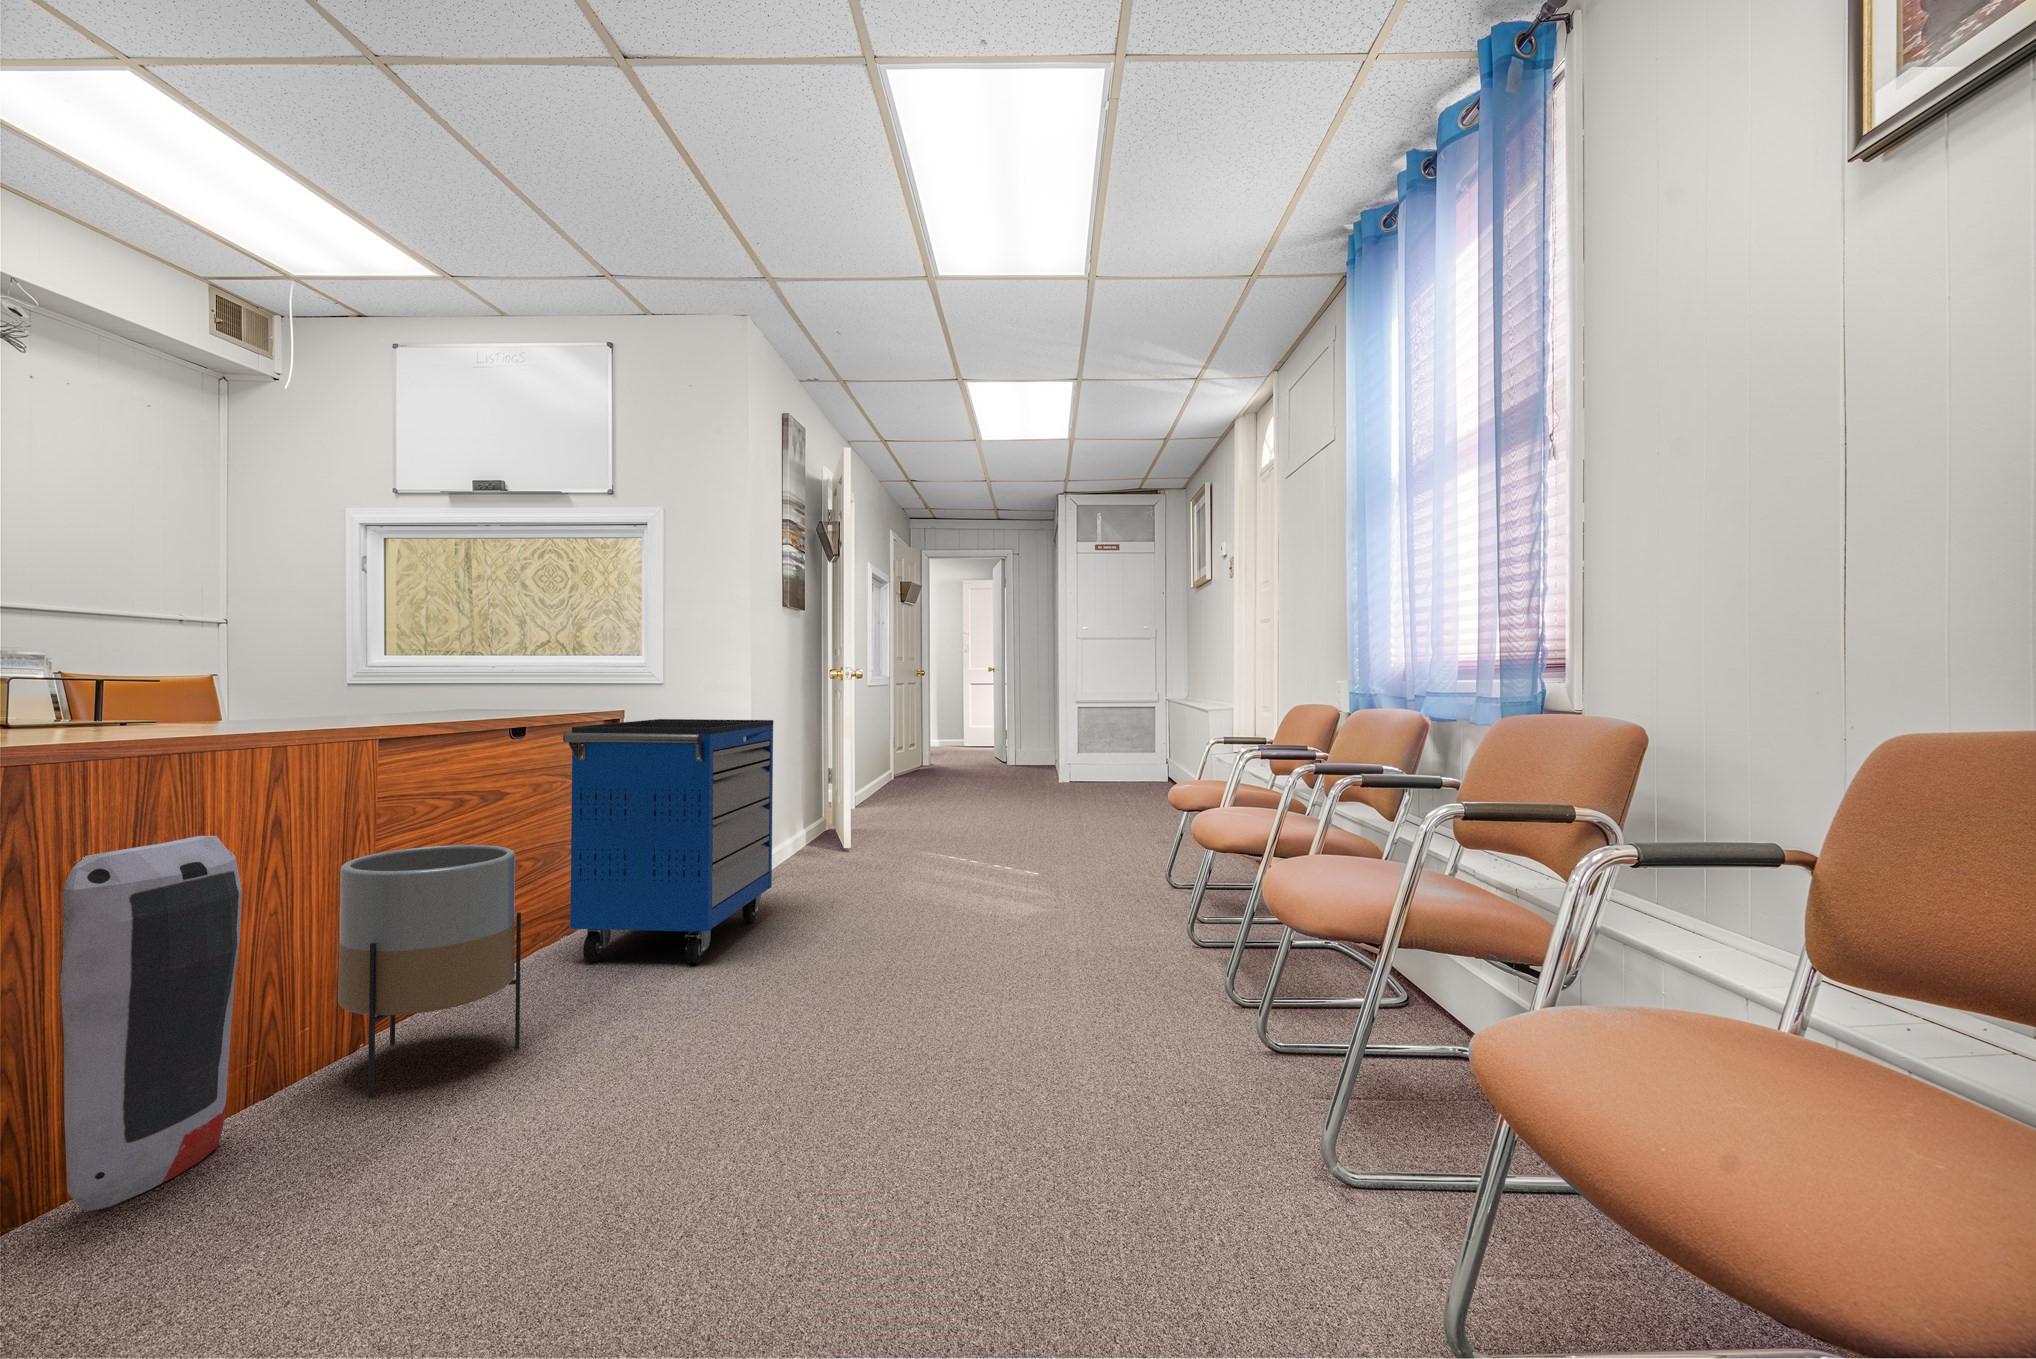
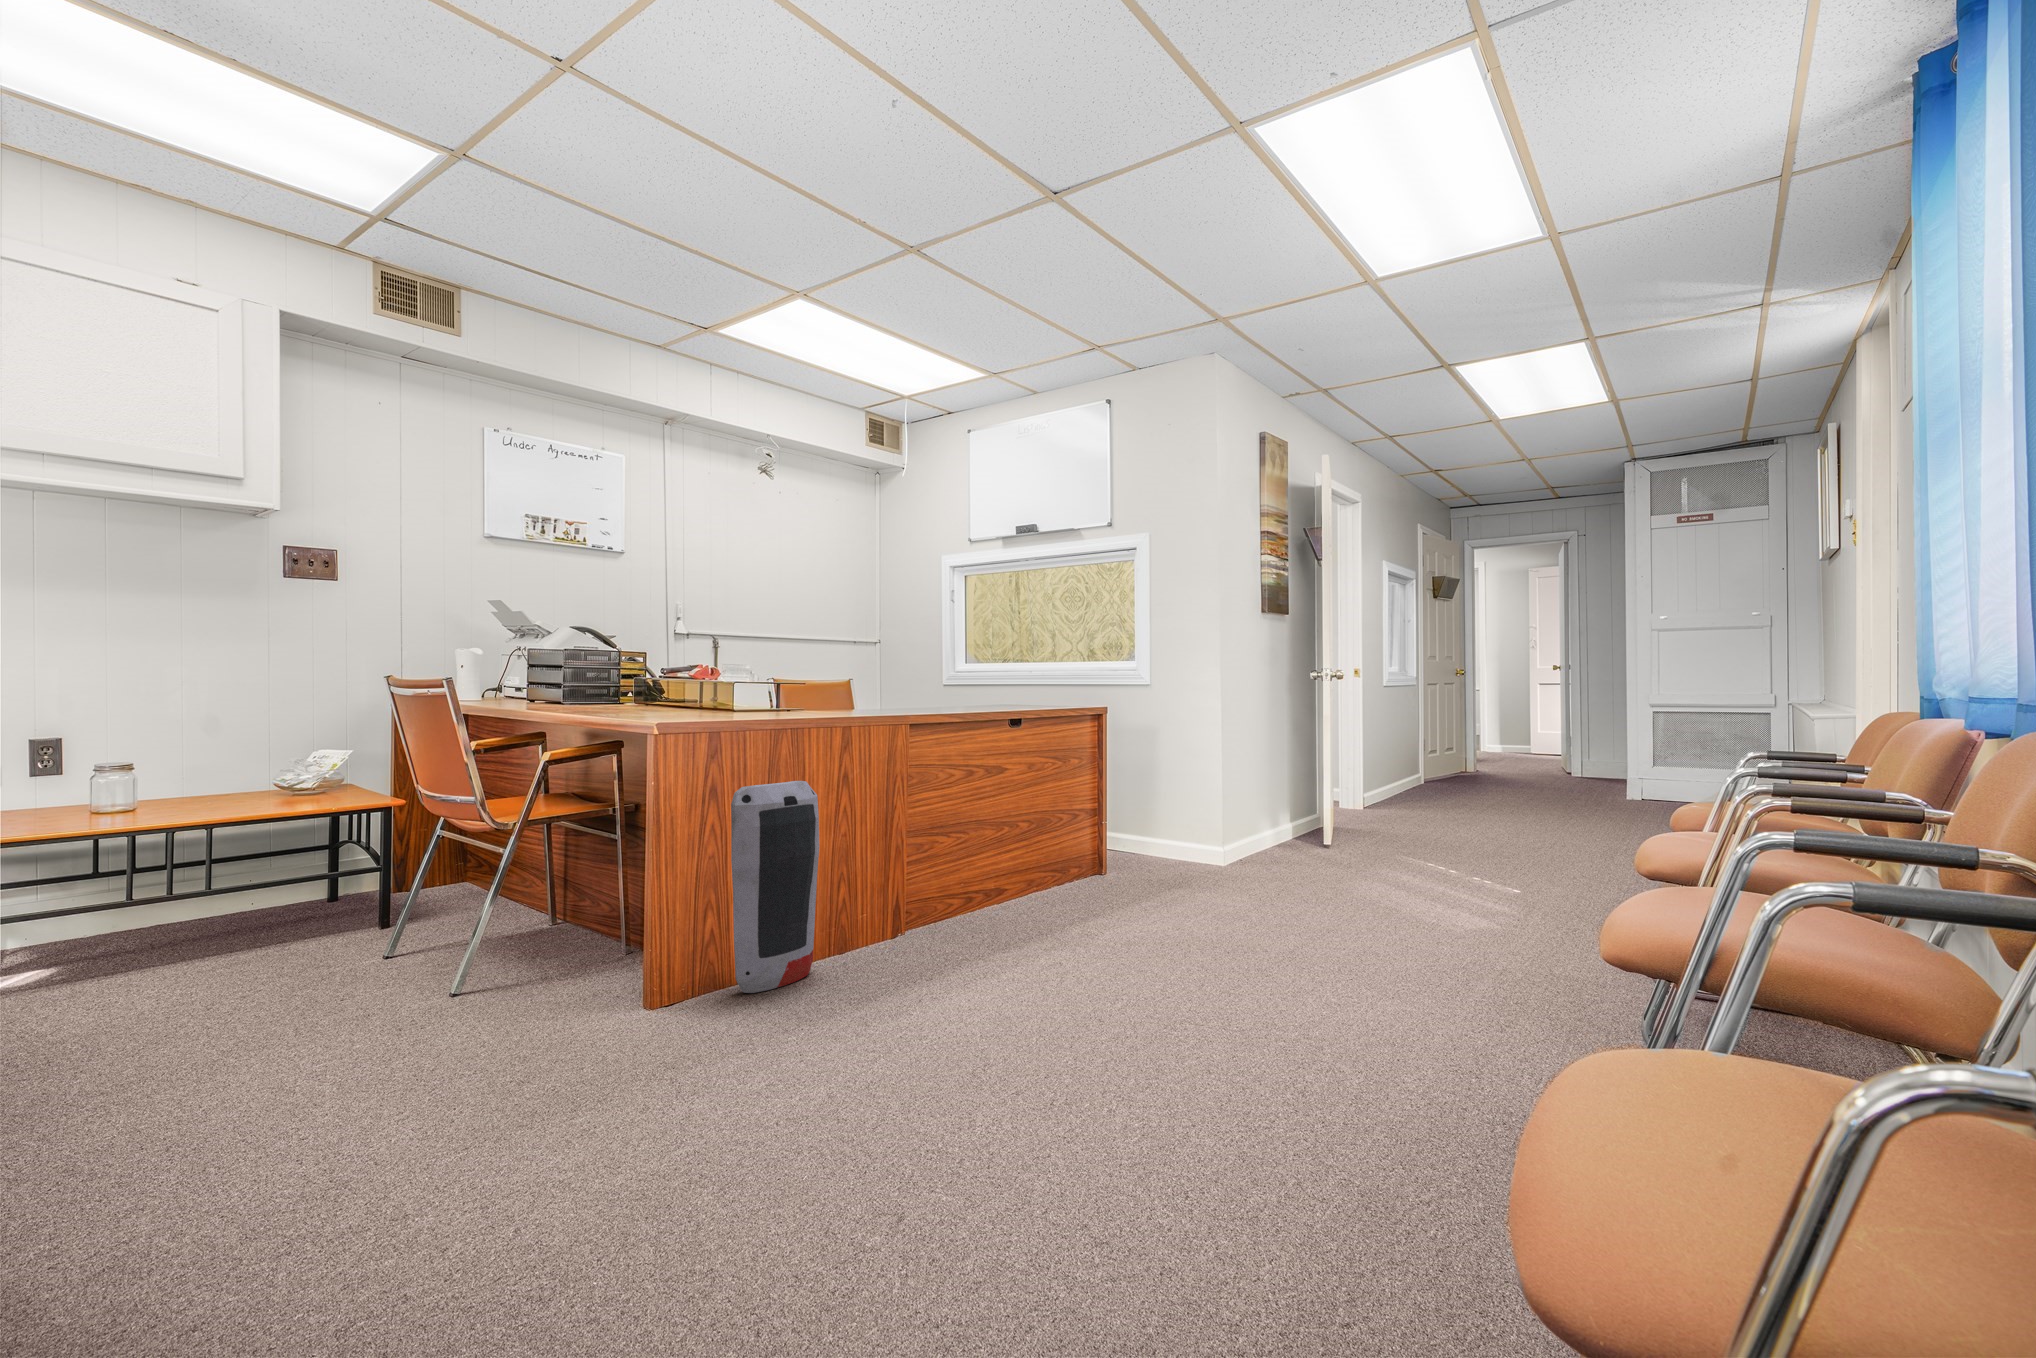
storage cabinet: present [563,719,773,964] -> none [1038,715,1218,921]
planter: present [338,845,521,1096] -> none [879,802,986,966]

